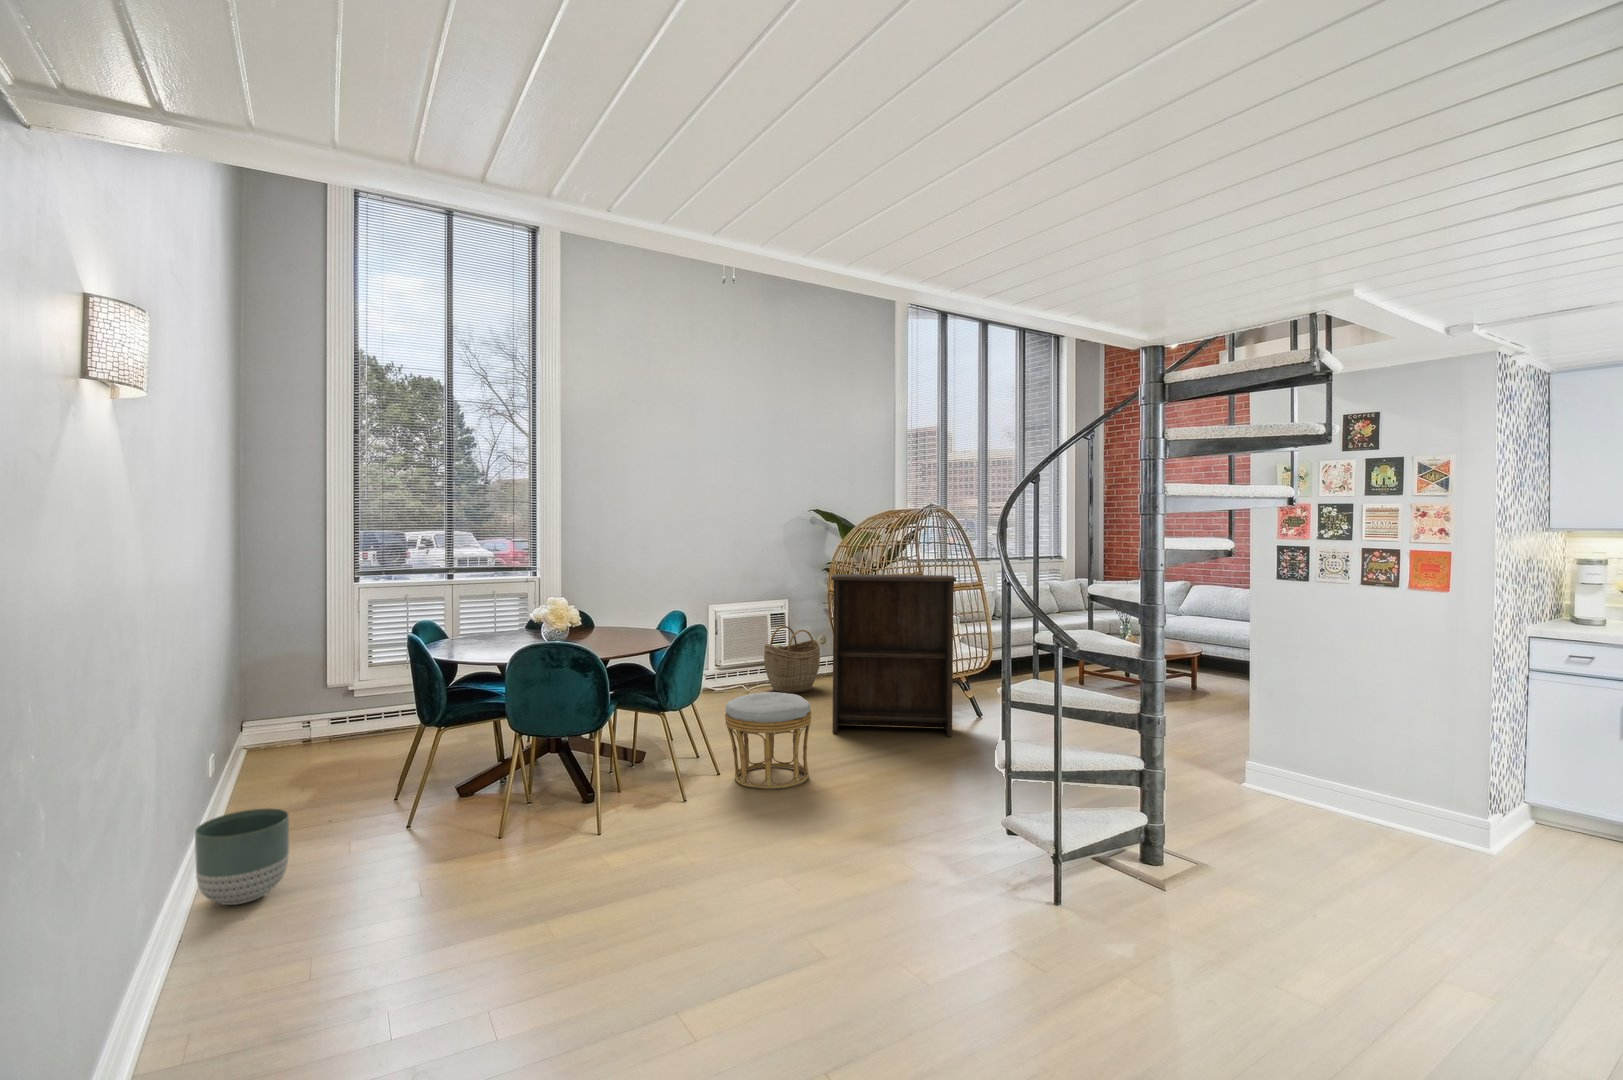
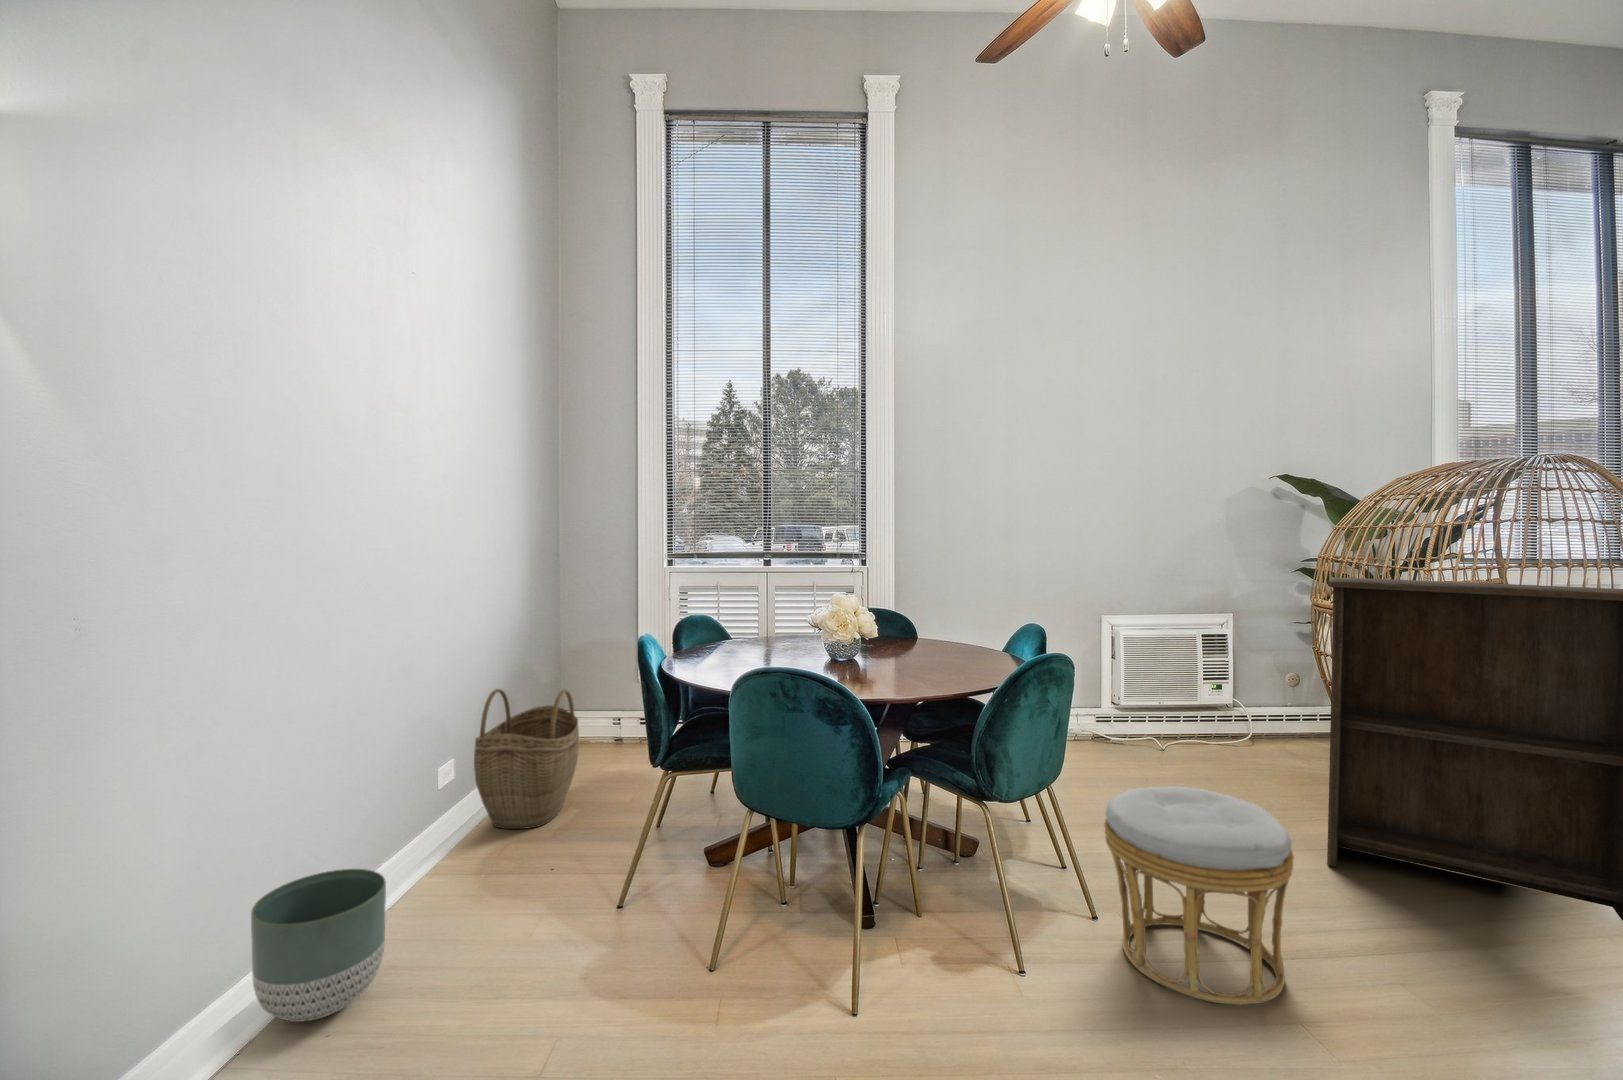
woven basket: present [764,626,820,694] -> present [474,689,579,829]

